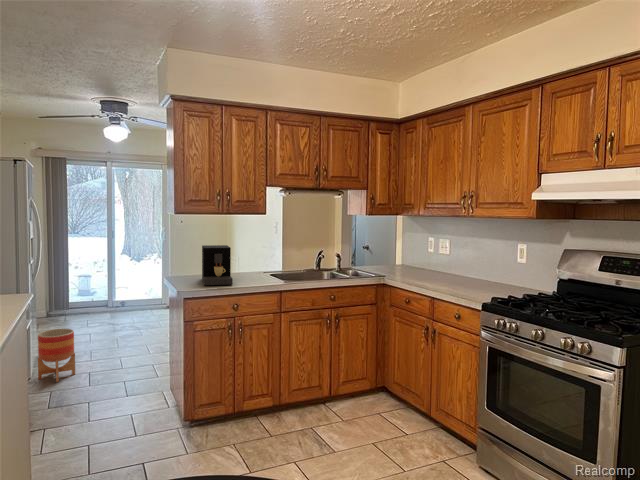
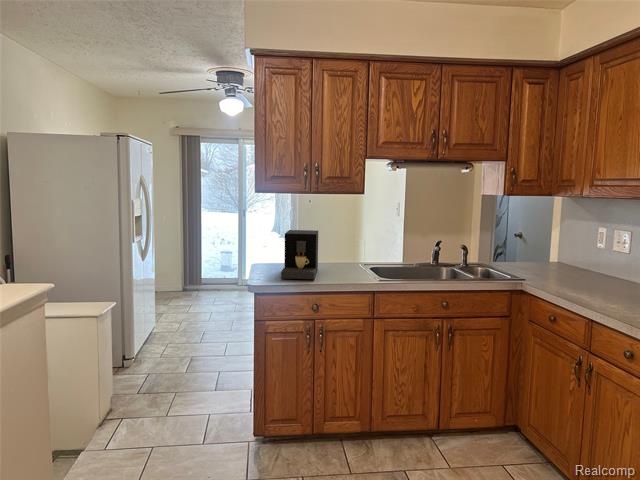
planter: present [38,329,75,382] -> none [147,308,181,362]

